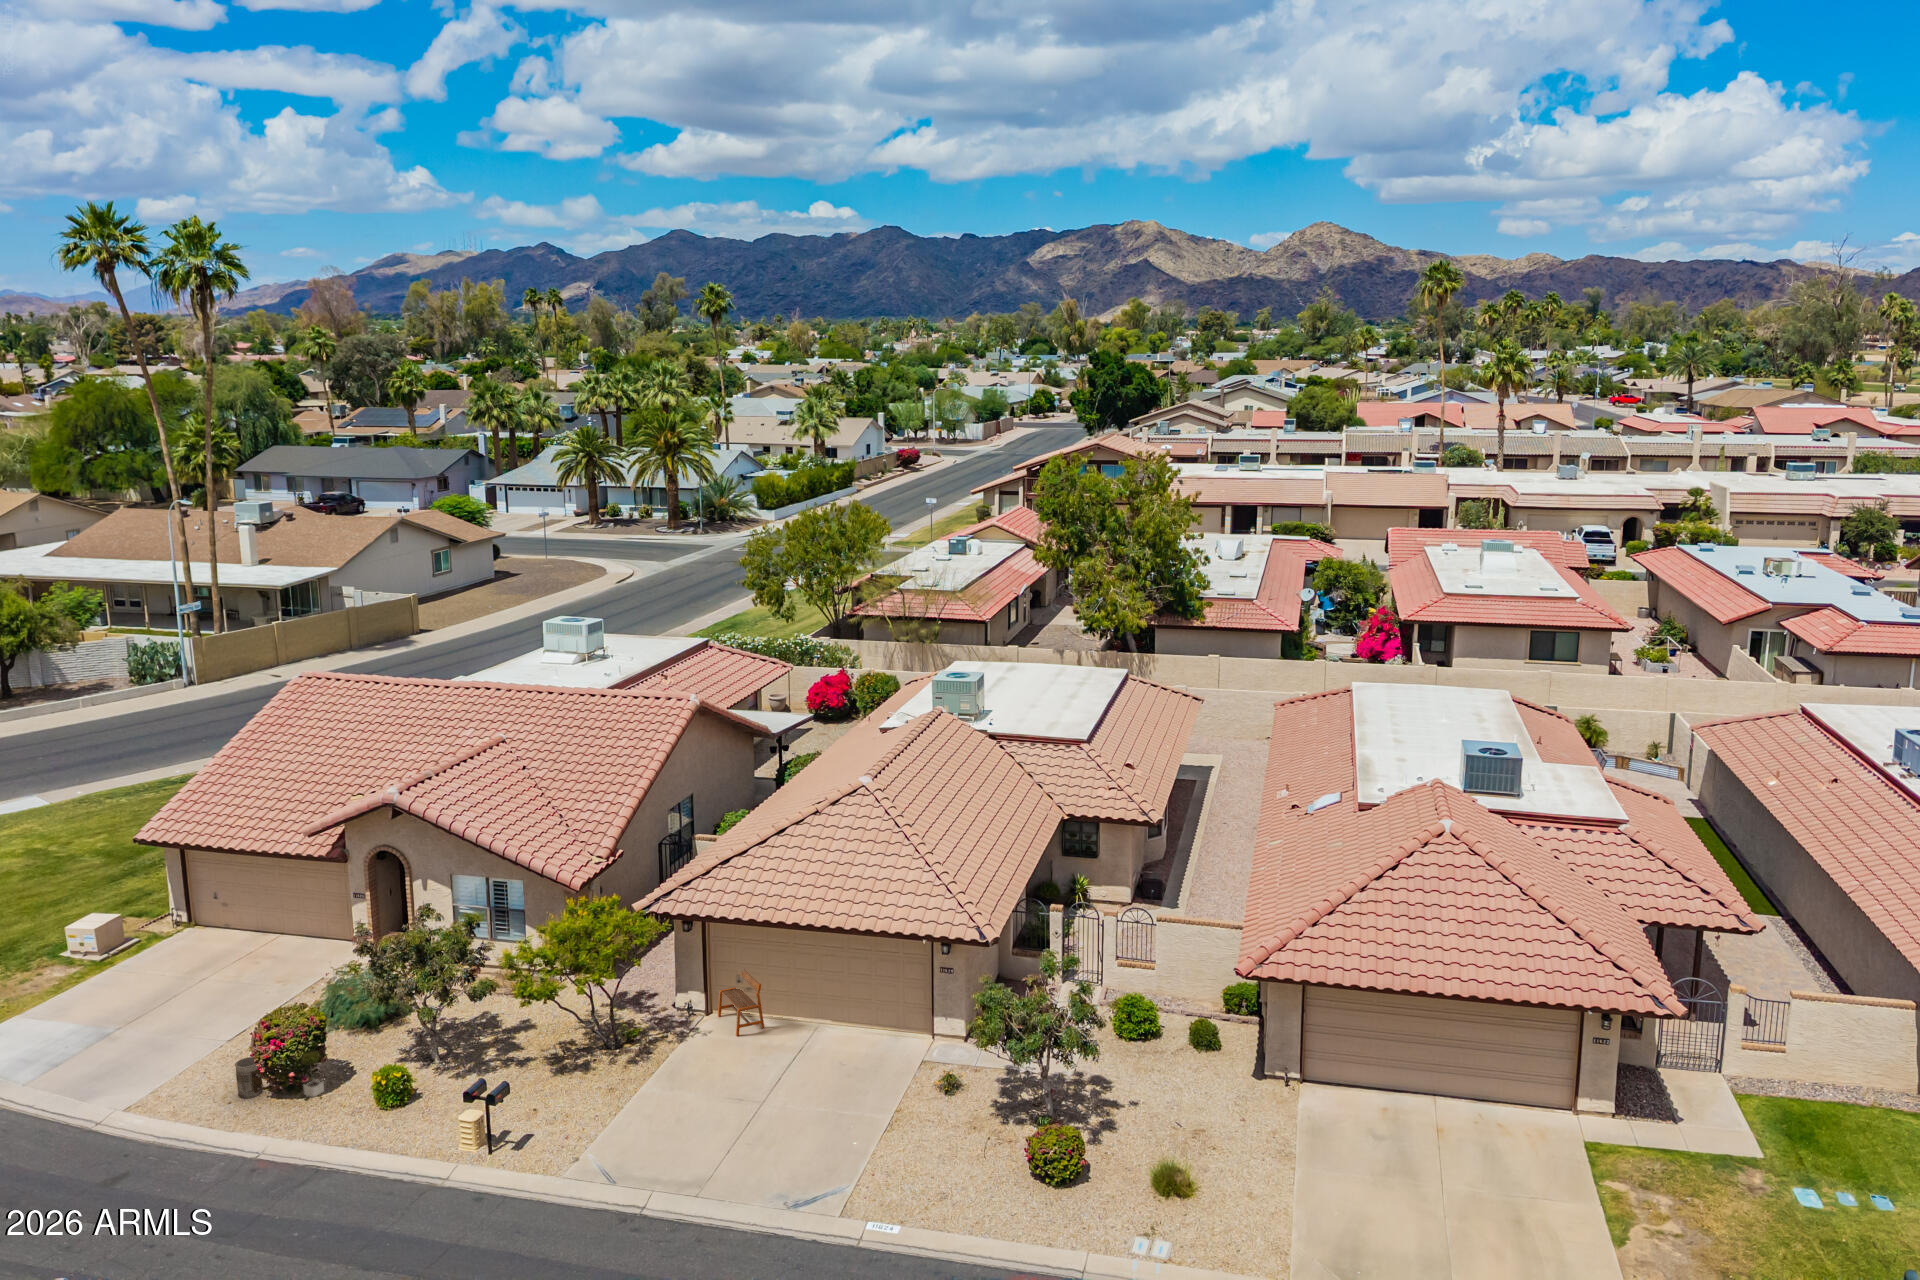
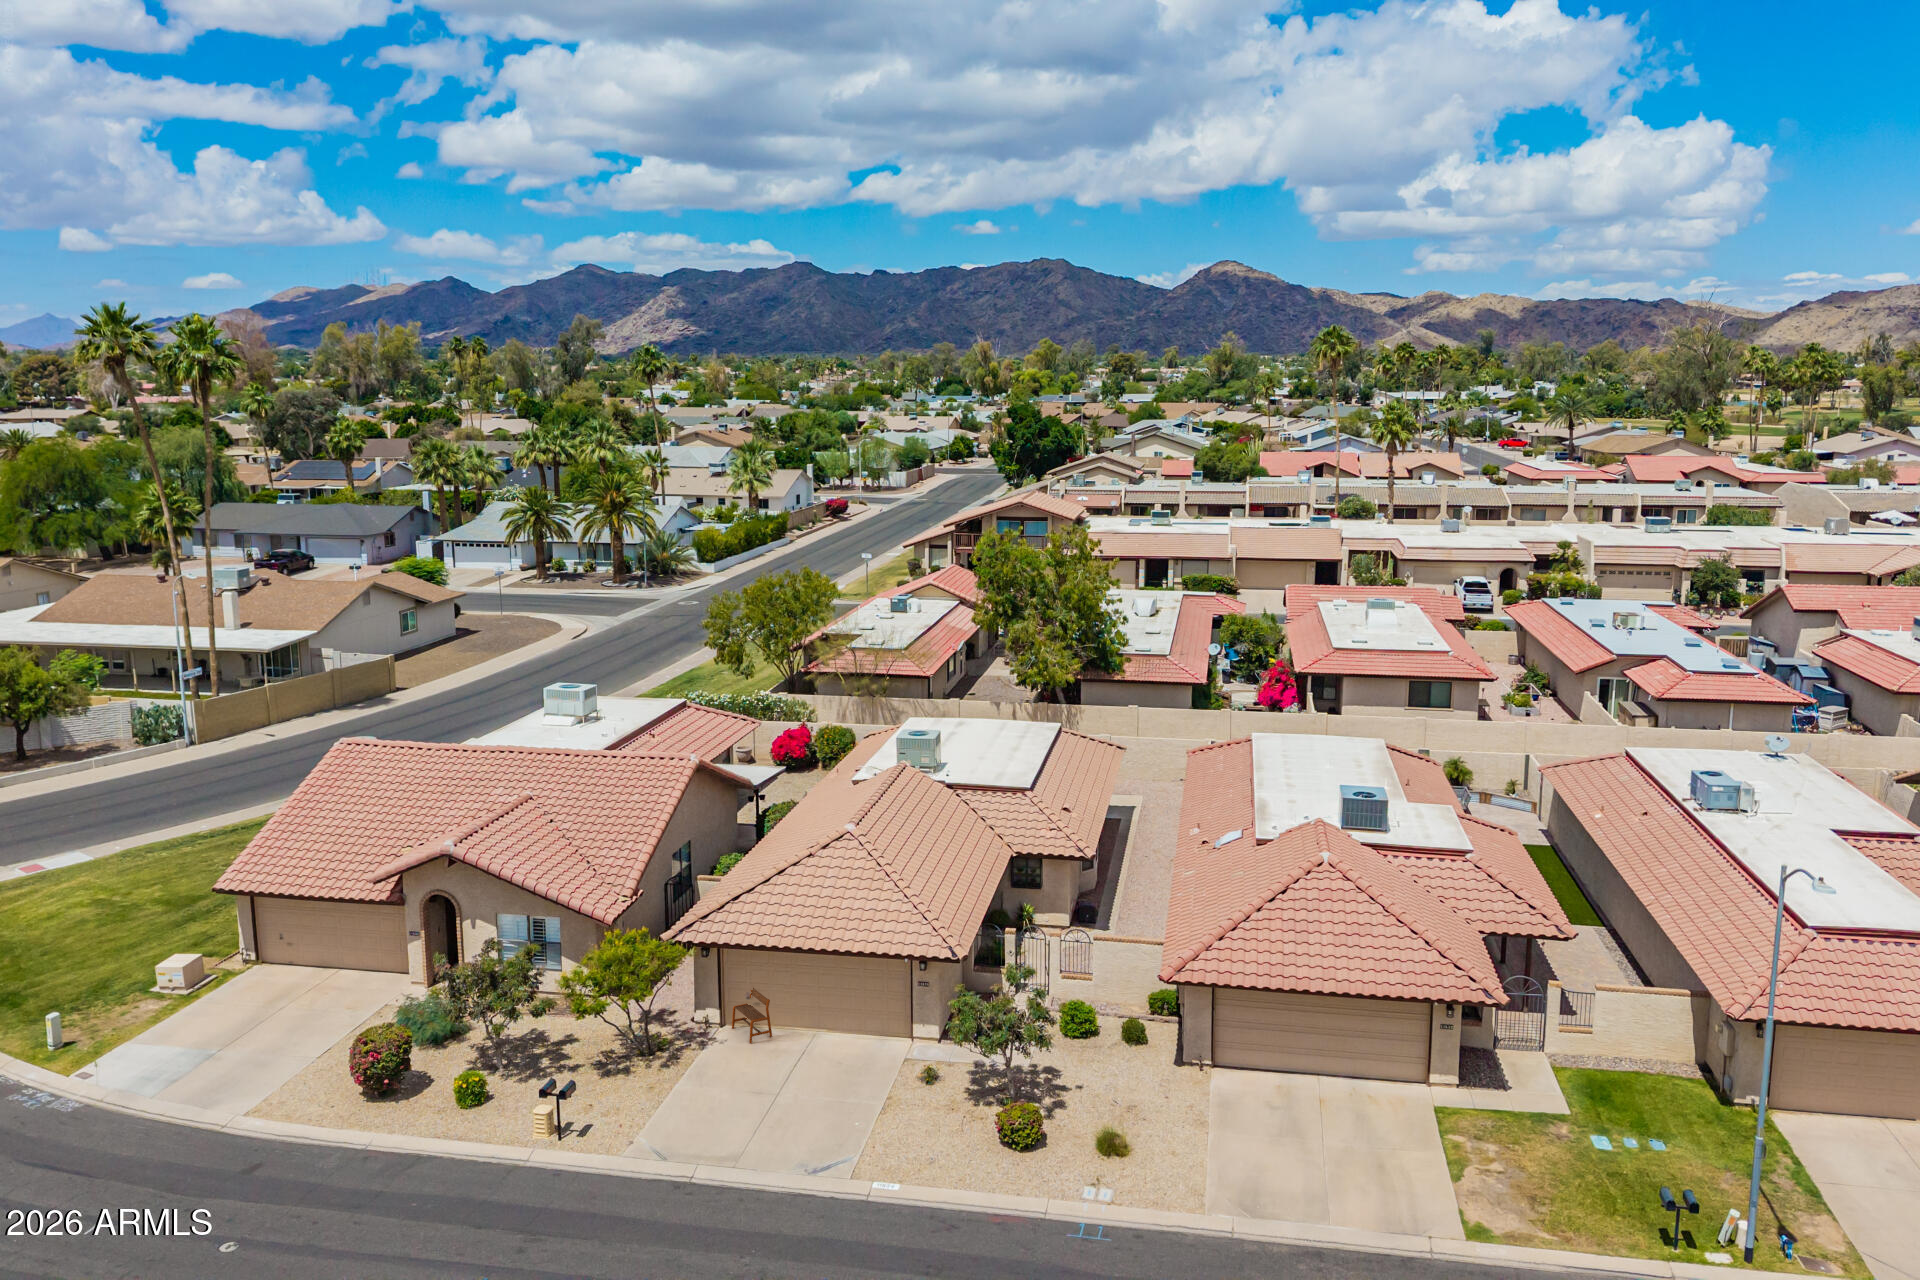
potted tree: present [301,1051,324,1097] -> none [391,1062,412,1101]
trash can: present [235,1057,263,1099] -> none [338,1069,362,1104]

